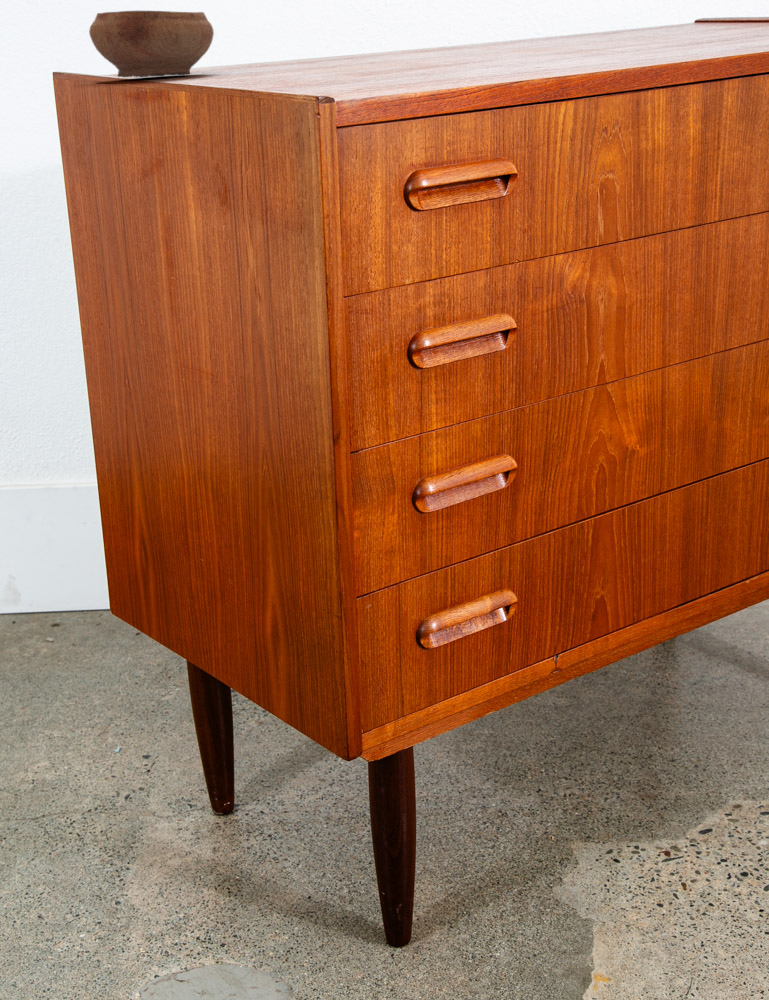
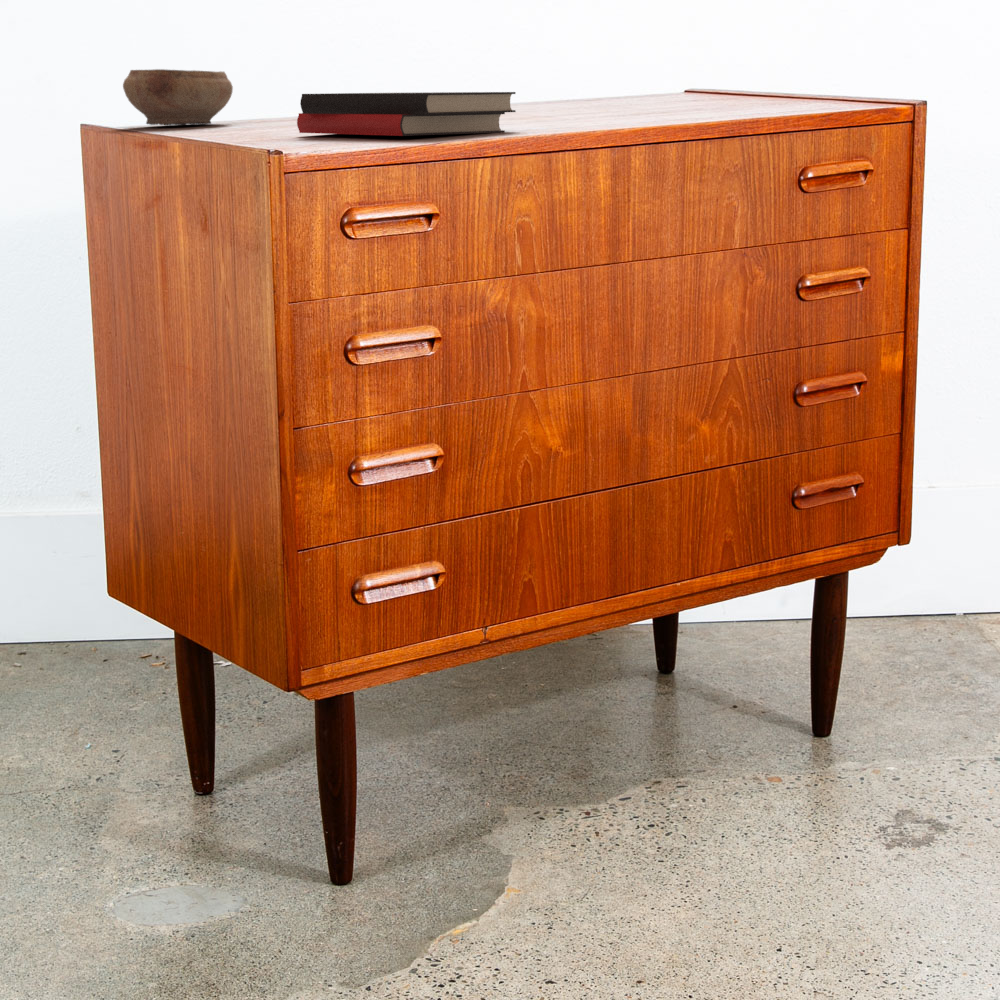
hardback book: none [323,15,601,77] -> present [297,92,516,136]

